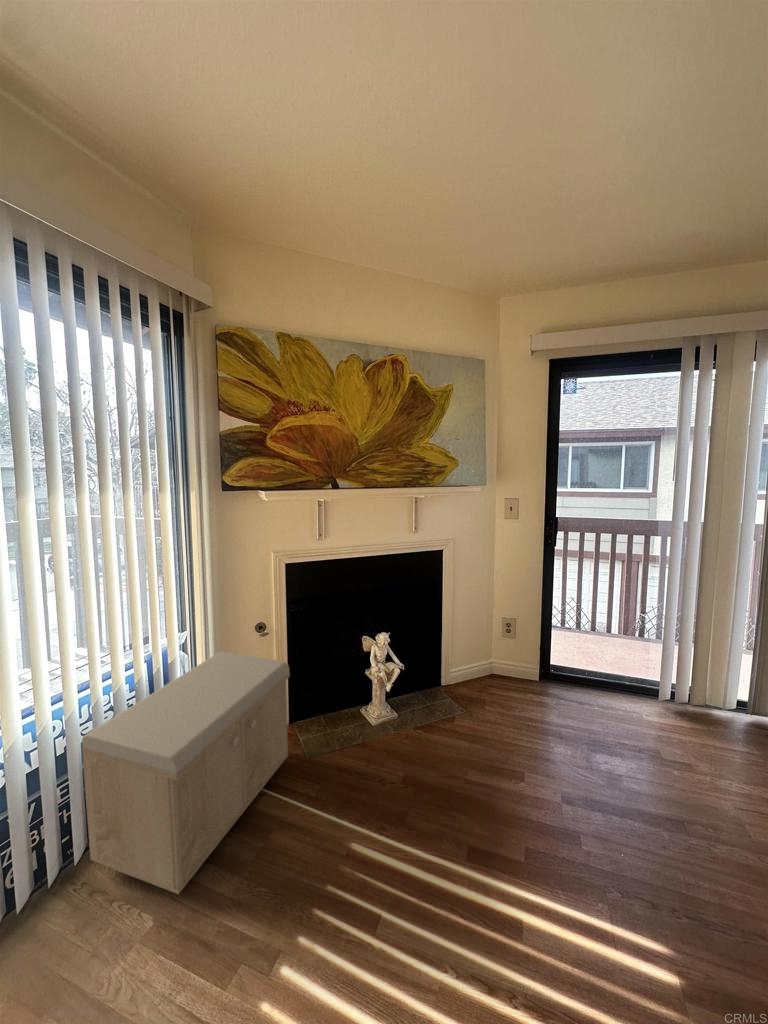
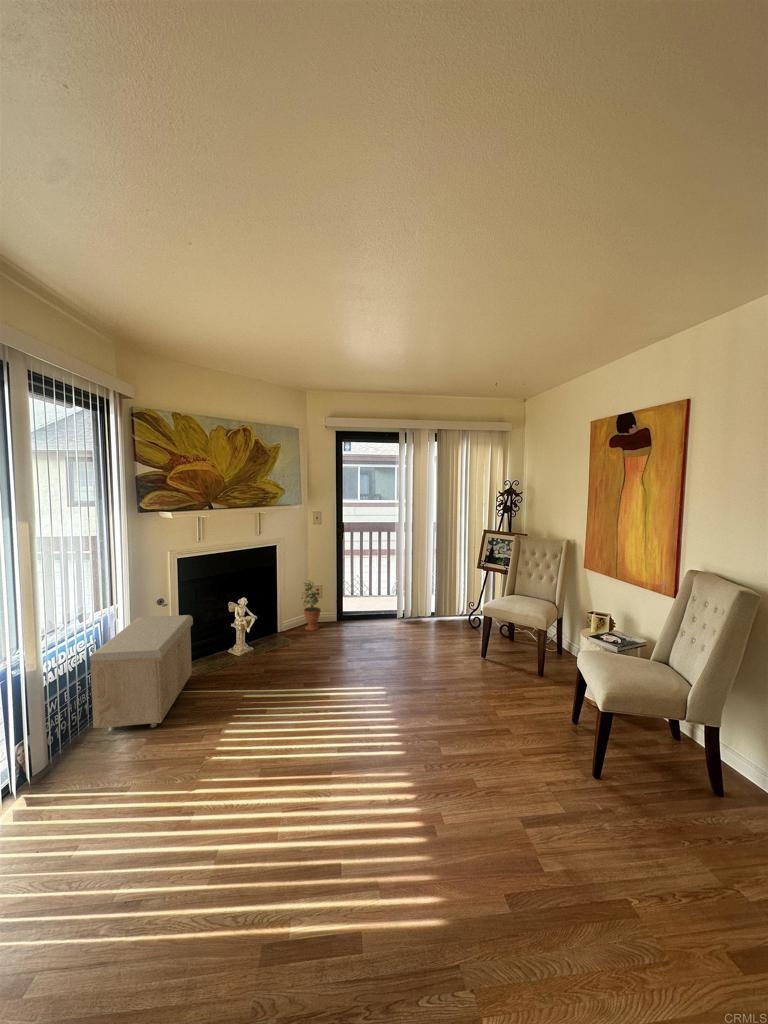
potted plant: none [480,608,512,694] -> present [302,582,321,631]

